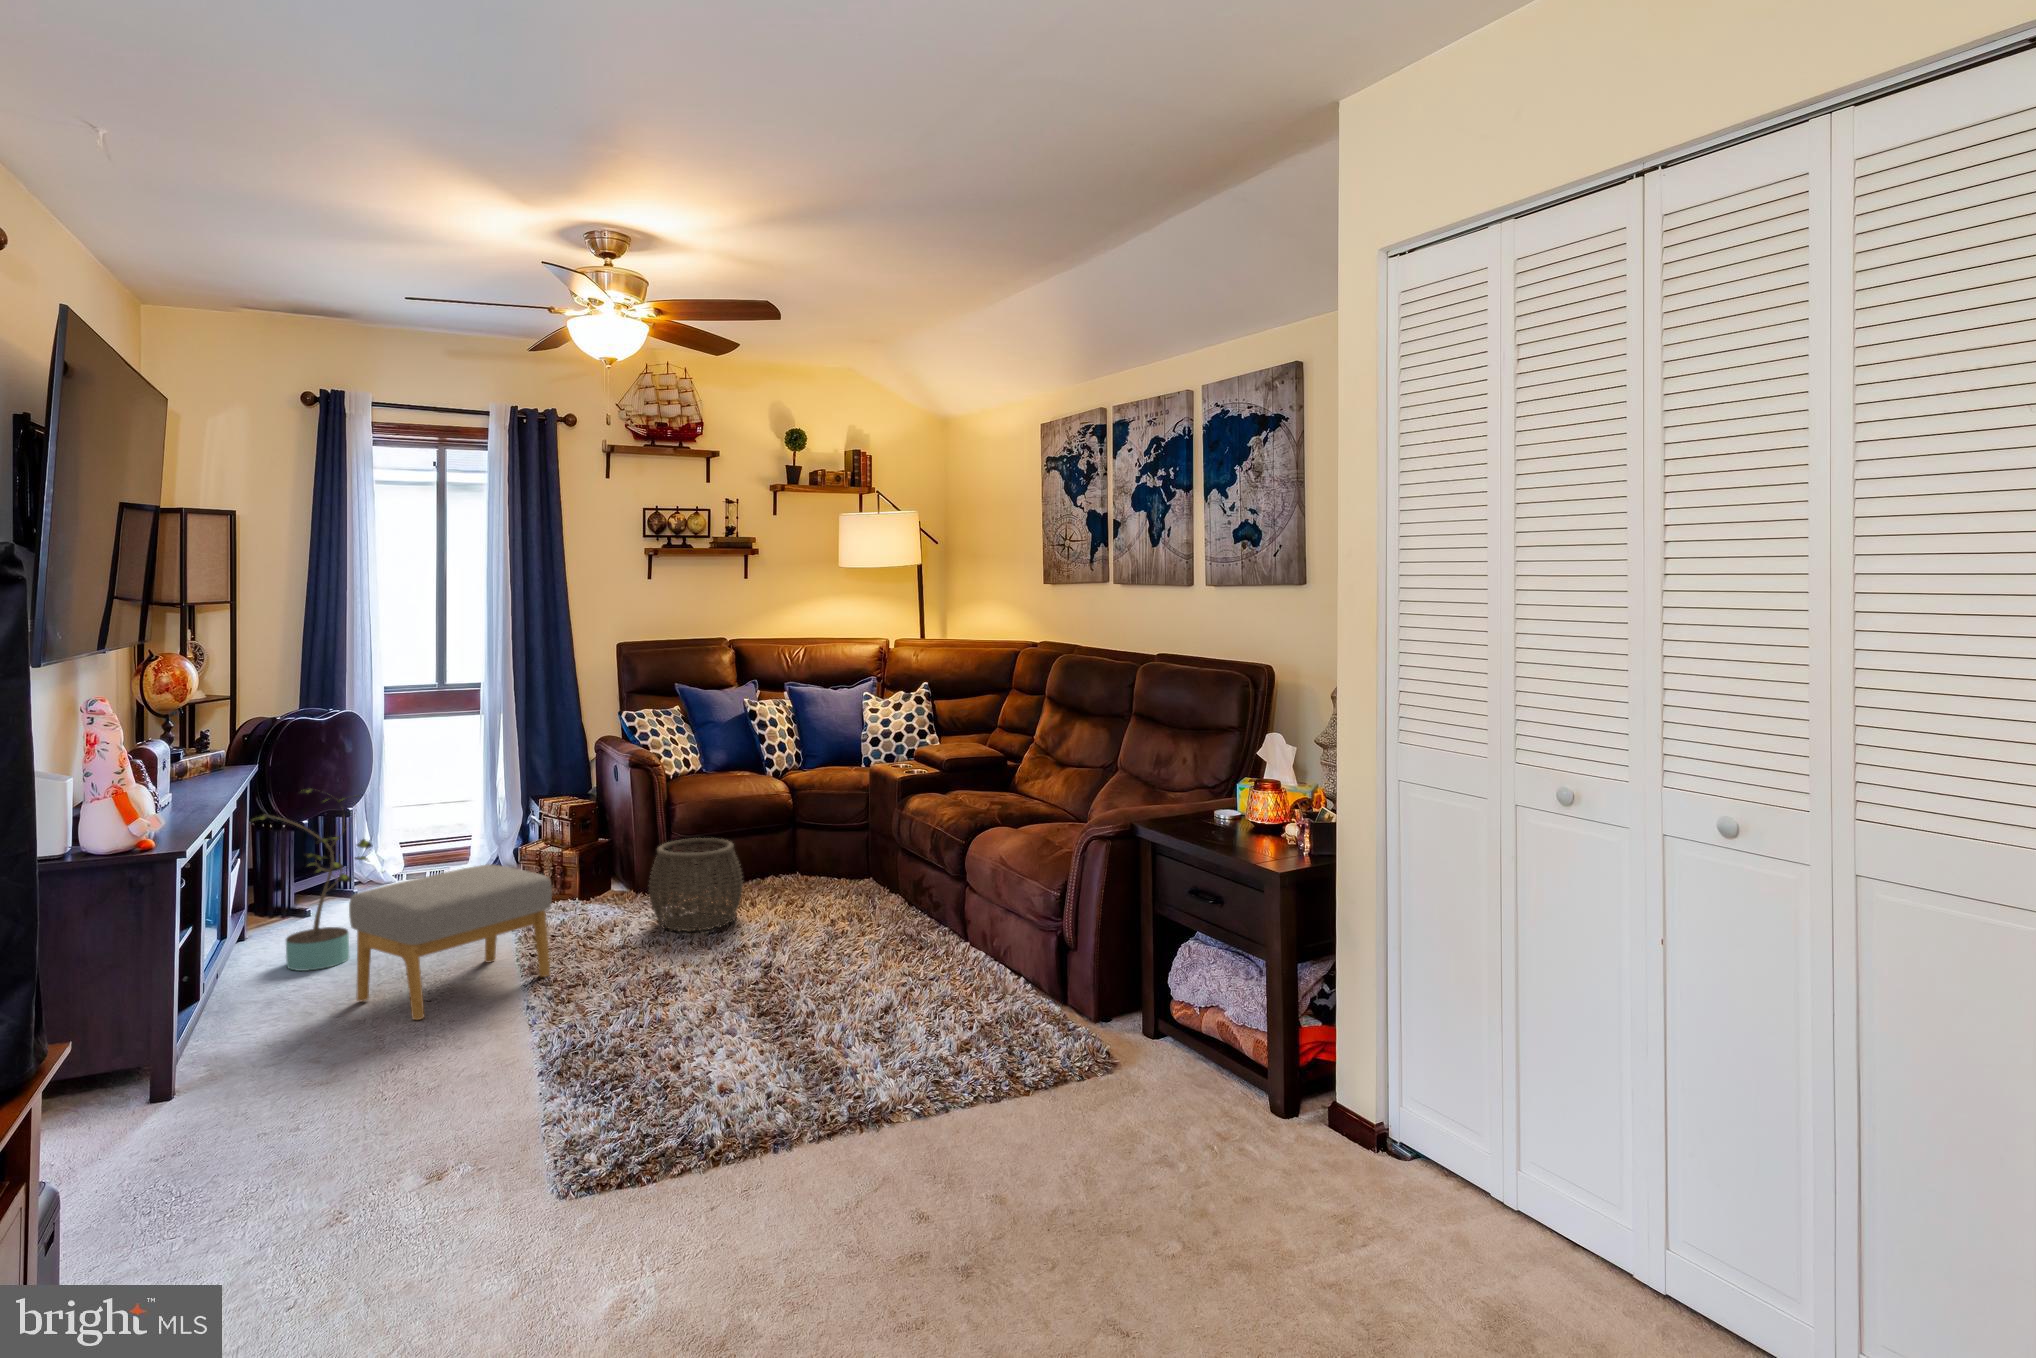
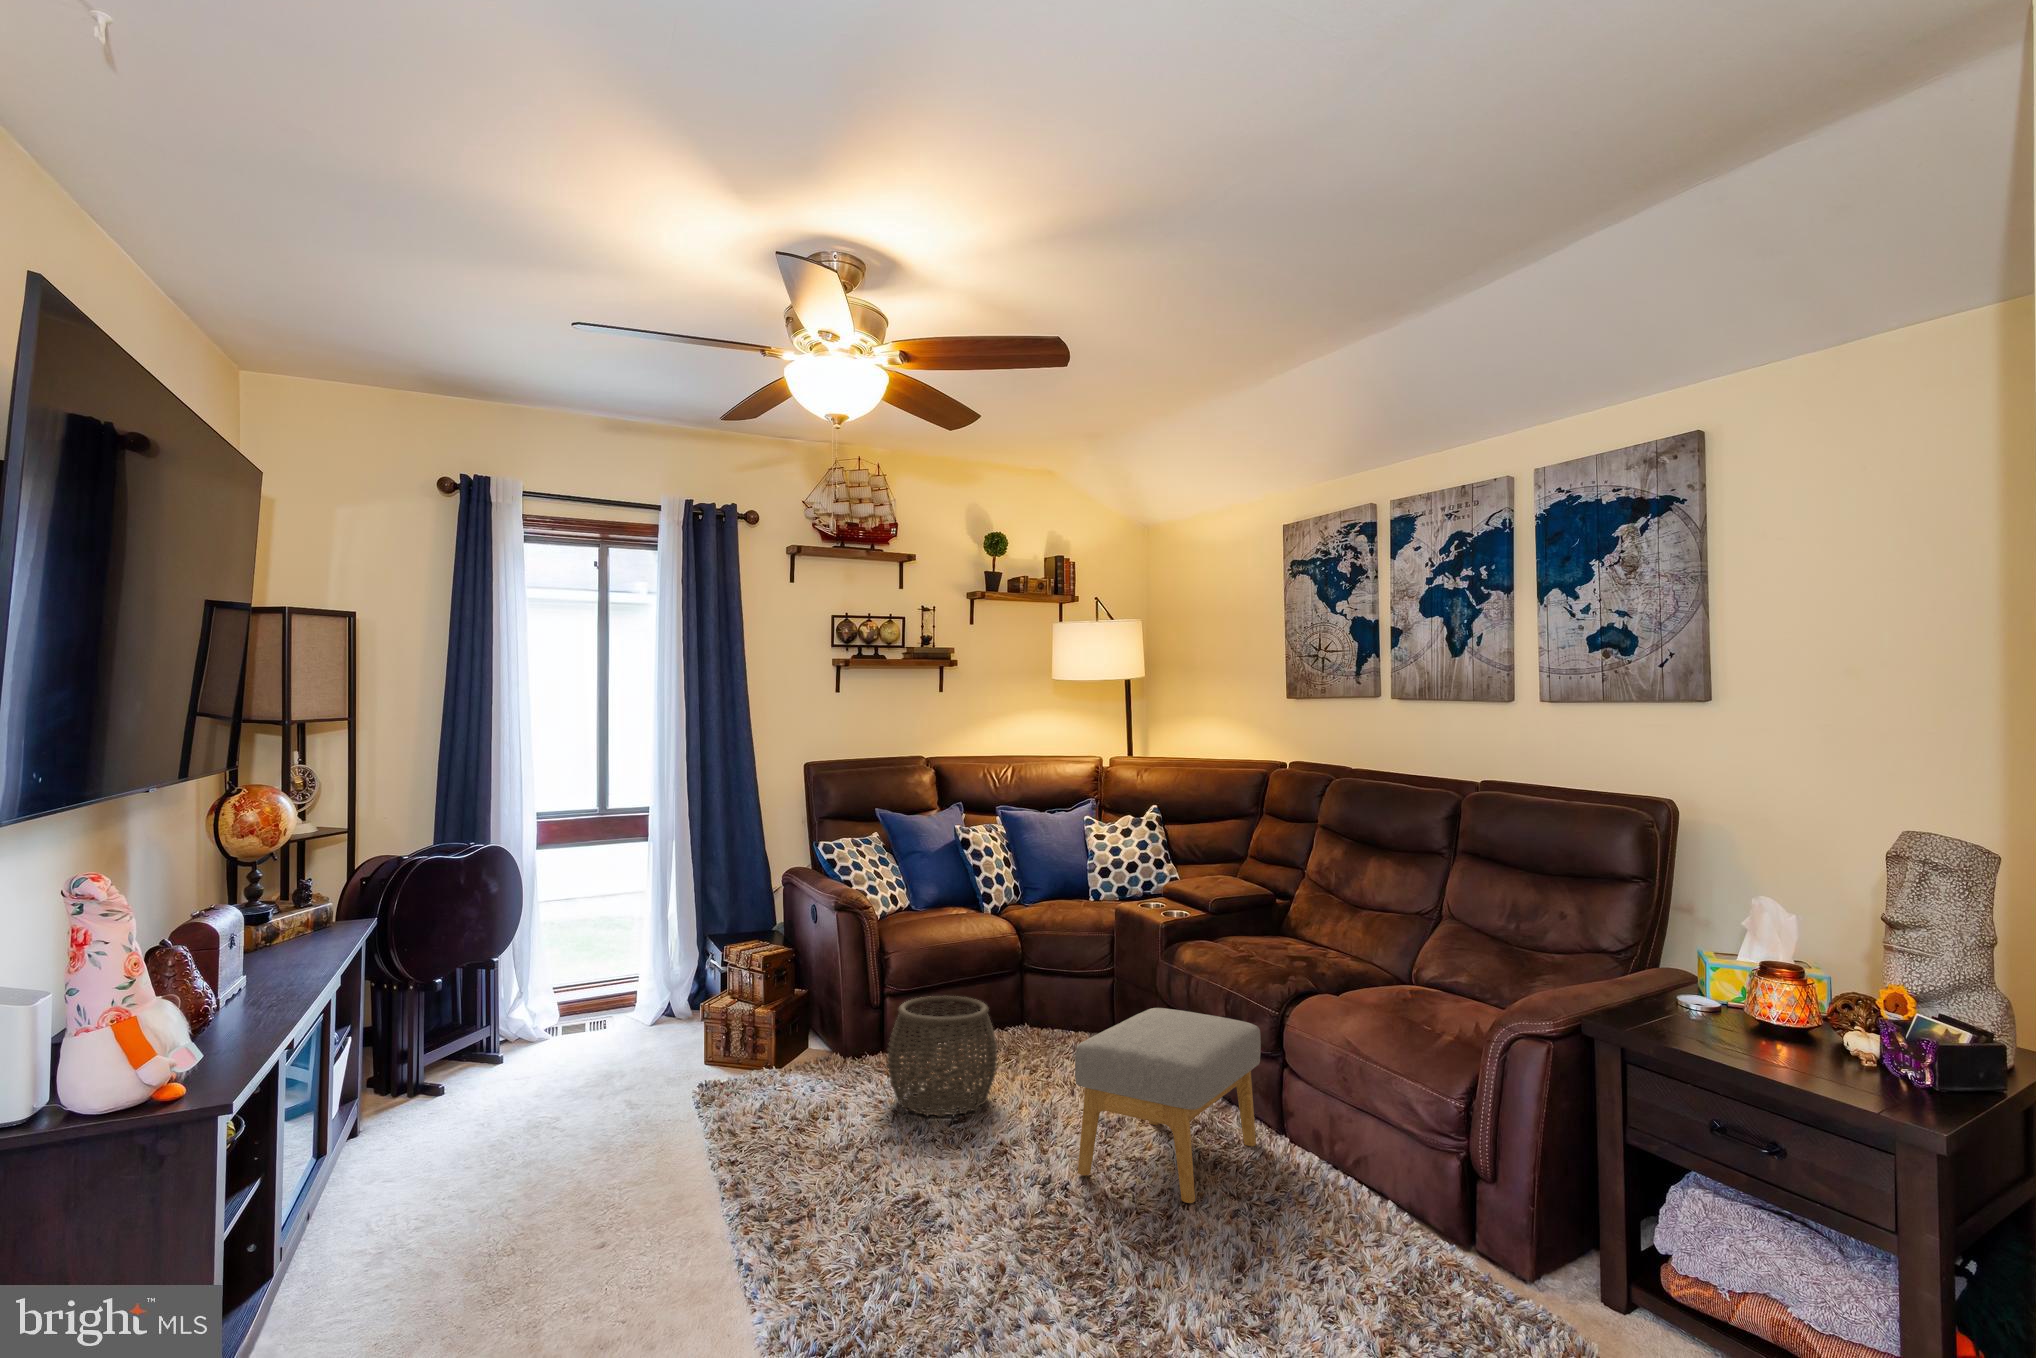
potted plant: present [250,788,372,971] -> none [434,930,575,1165]
footstool: present [349,864,552,1020] -> present [1075,1008,1261,1203]

